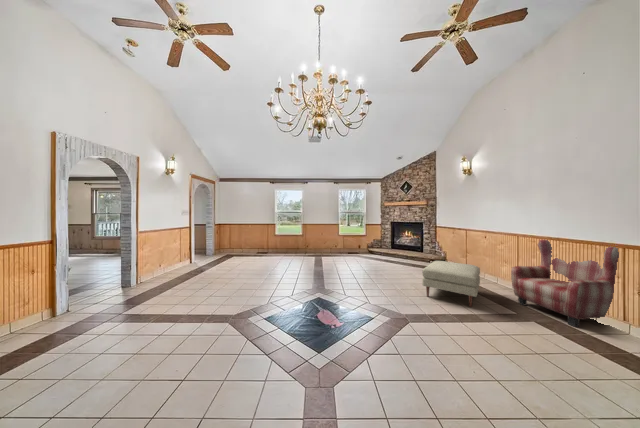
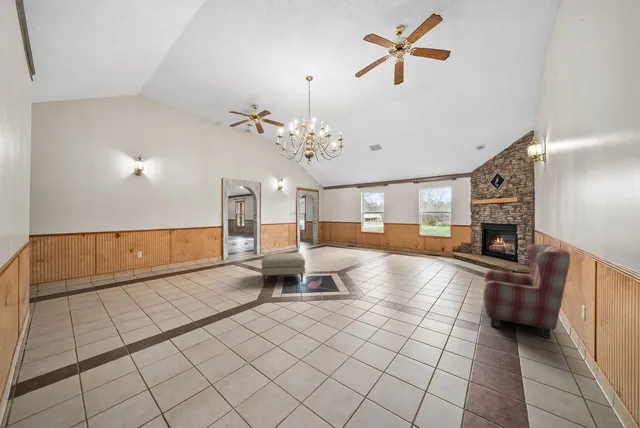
ottoman: present [422,261,480,307] -> present [261,253,305,283]

